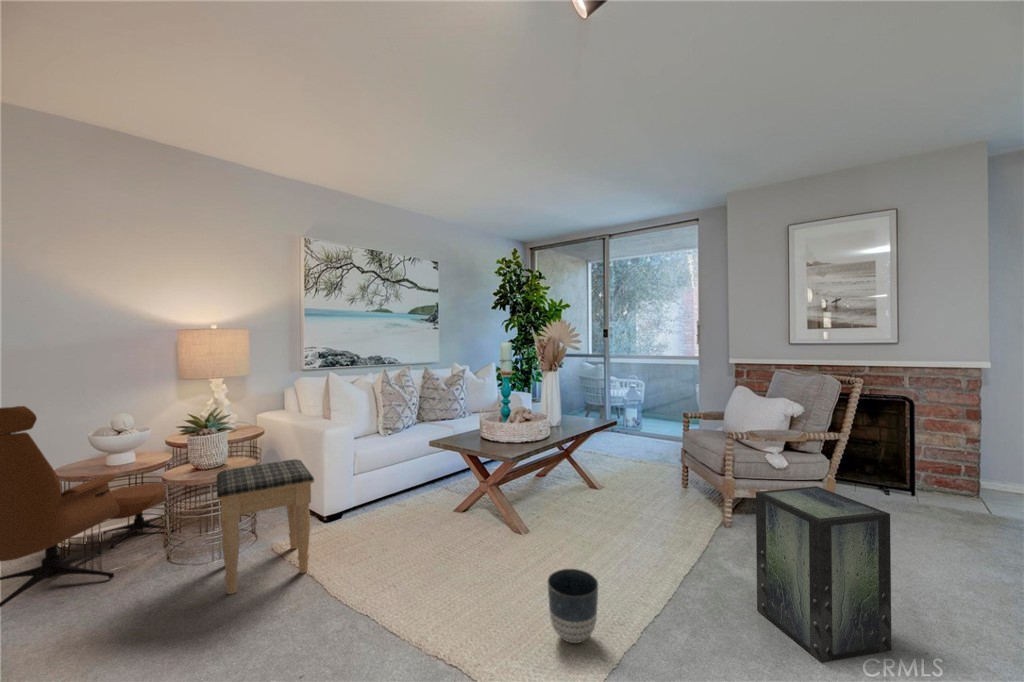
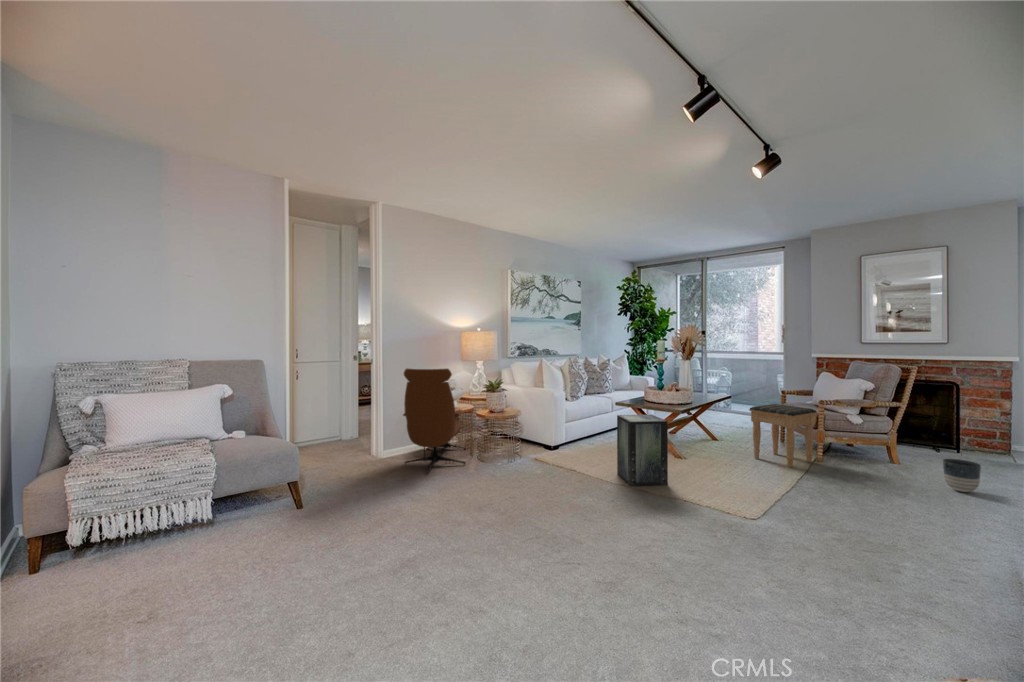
footstool: present [217,459,314,594] -> present [749,404,817,467]
storage box: present [756,486,892,663] -> present [617,415,668,486]
planter: present [548,569,598,643] -> present [943,459,981,492]

